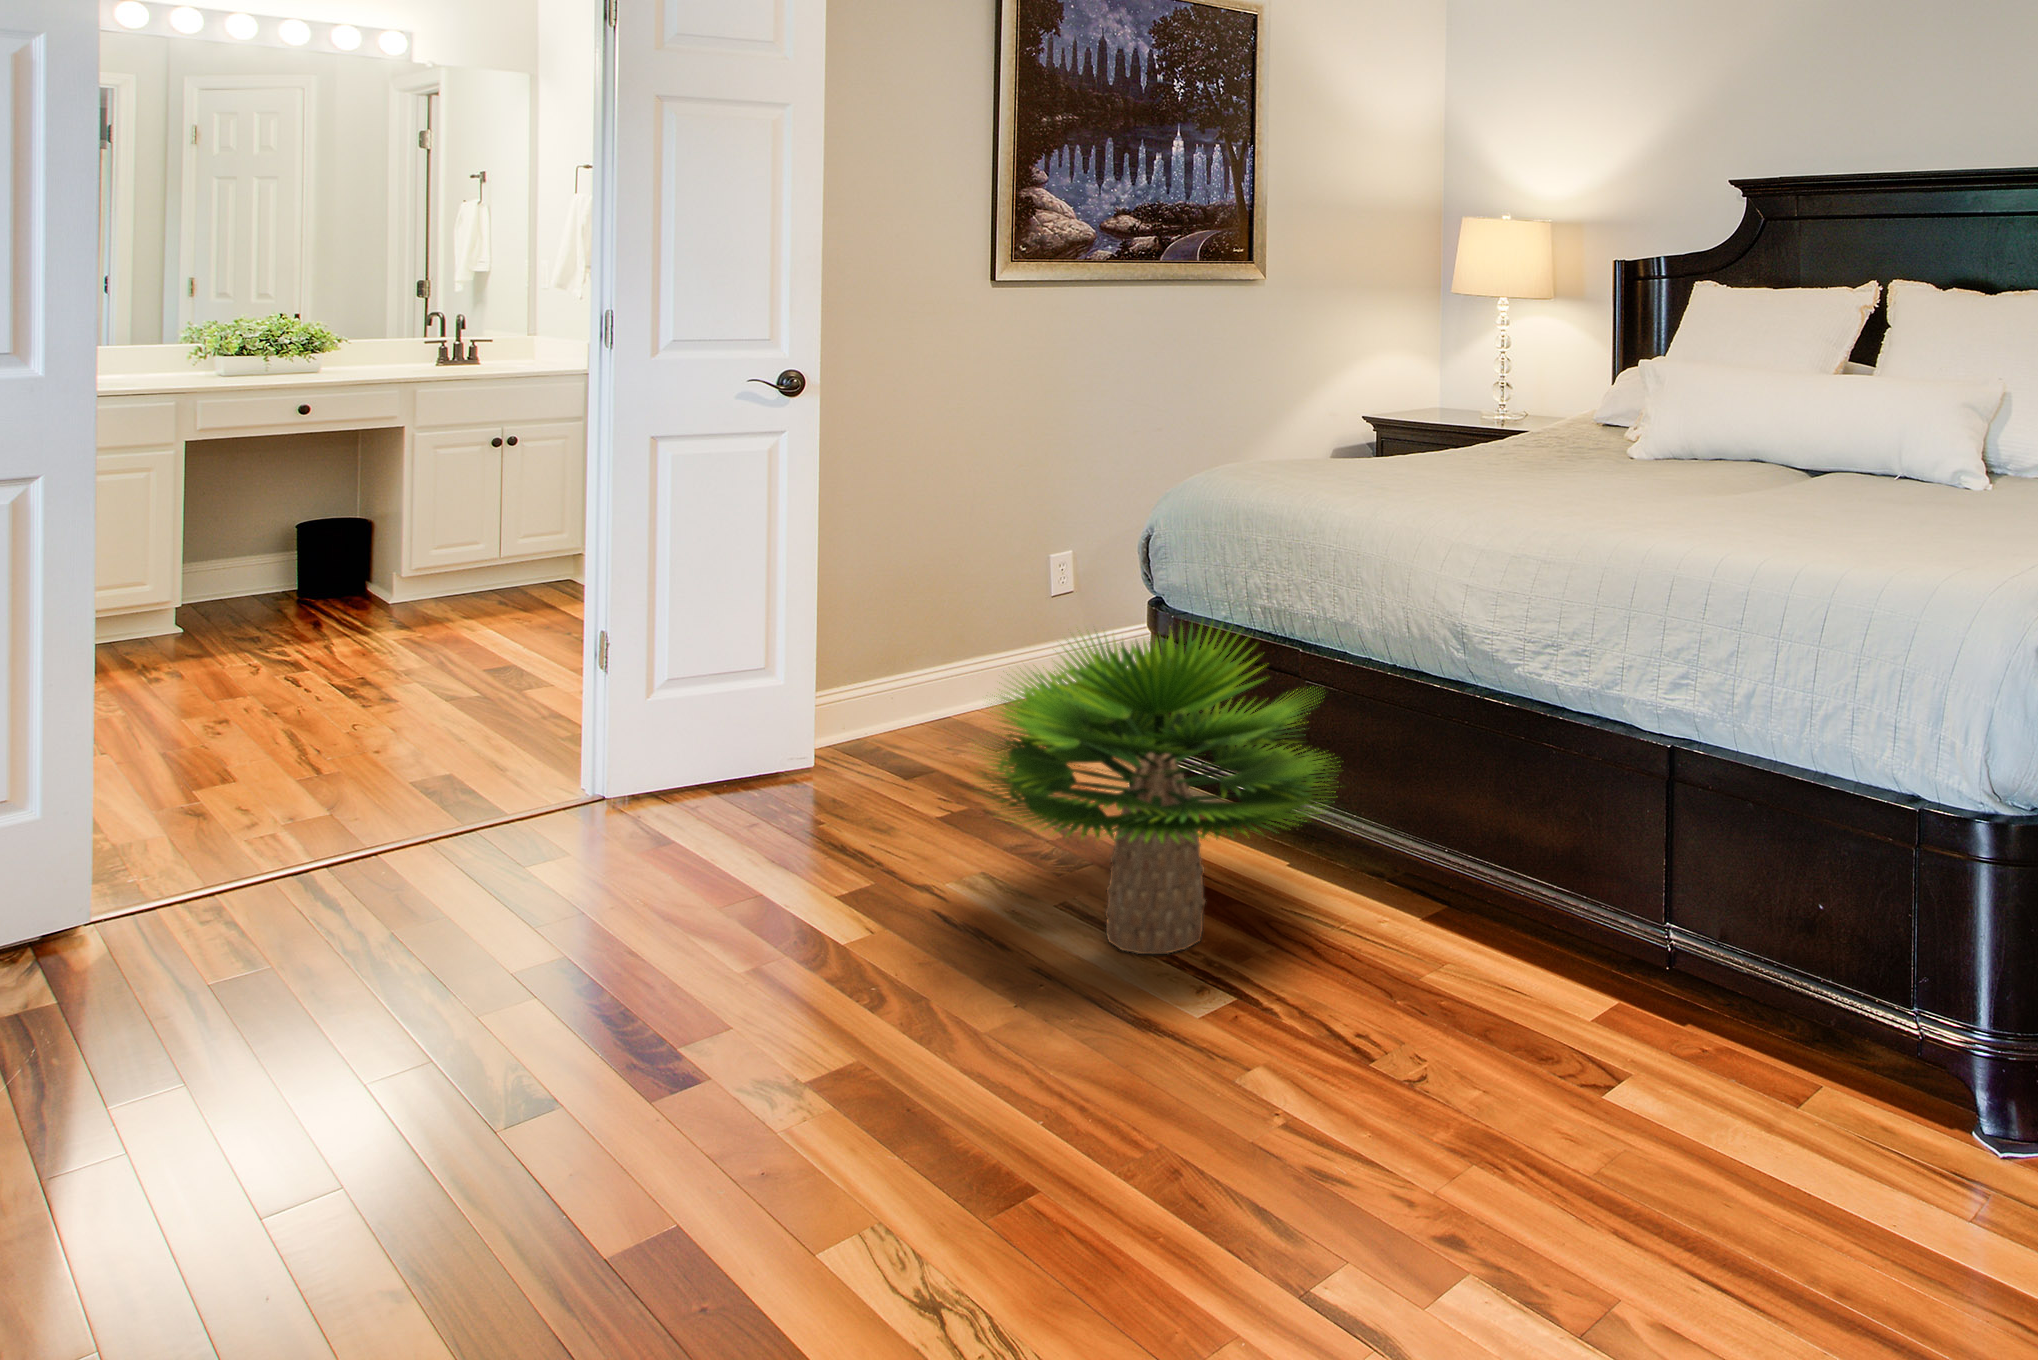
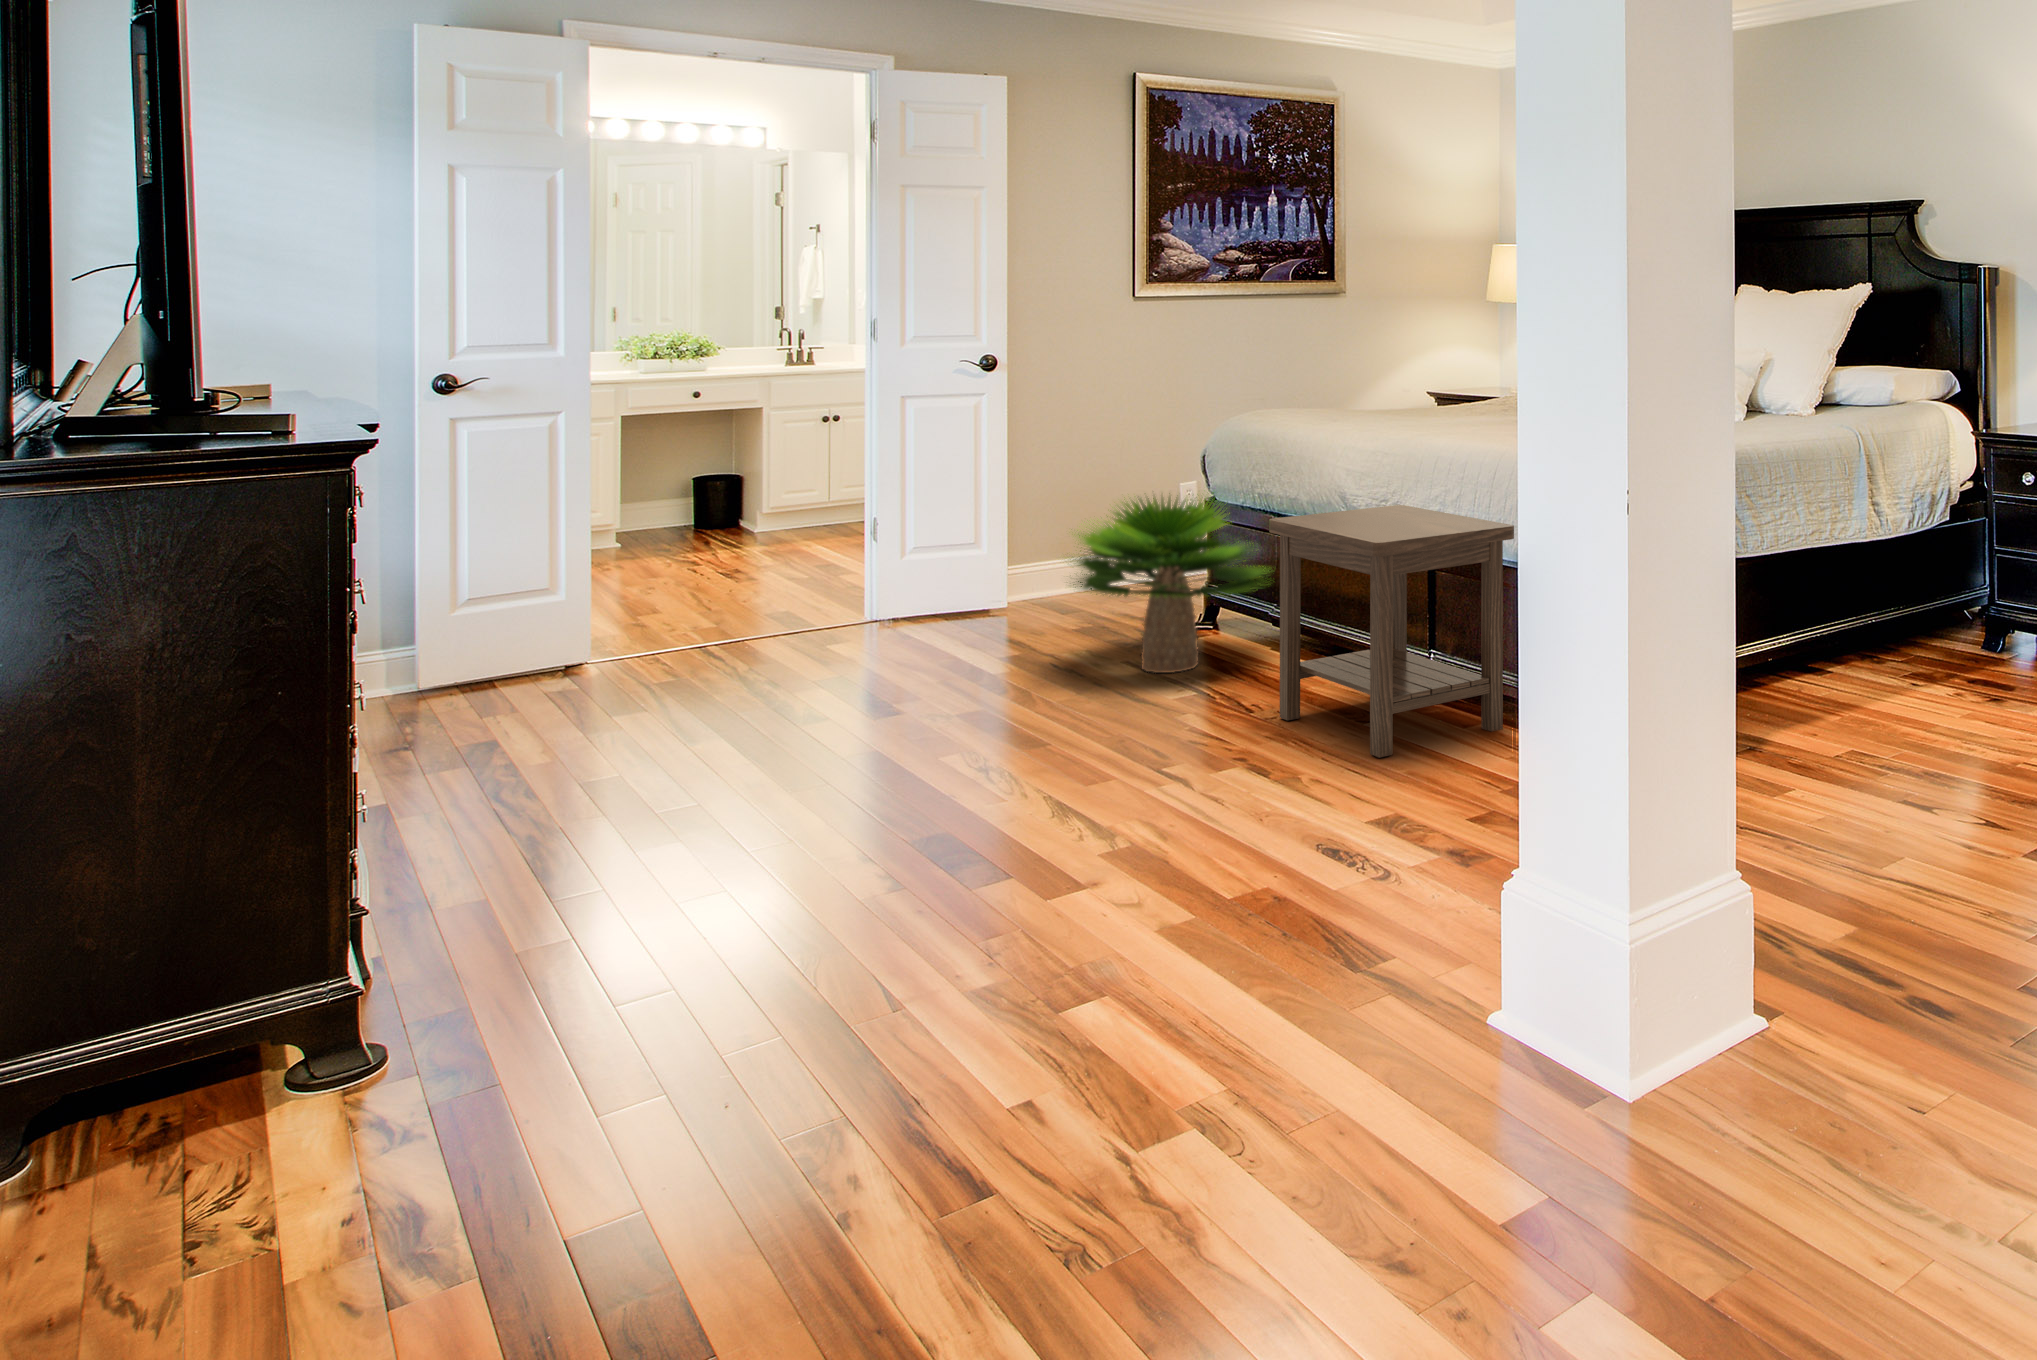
side table: none [1439,671,1935,1258] -> present [1269,505,1514,758]

